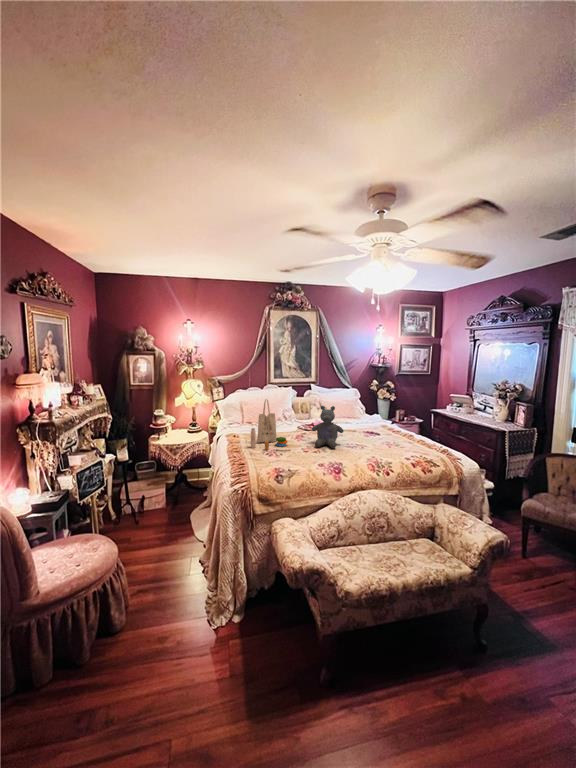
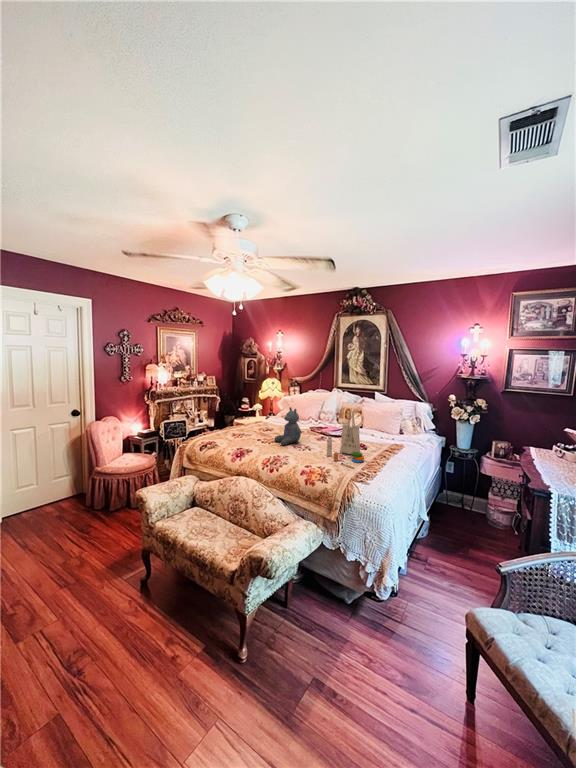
tote bag: present [251,399,291,451] -> present [327,411,364,468]

